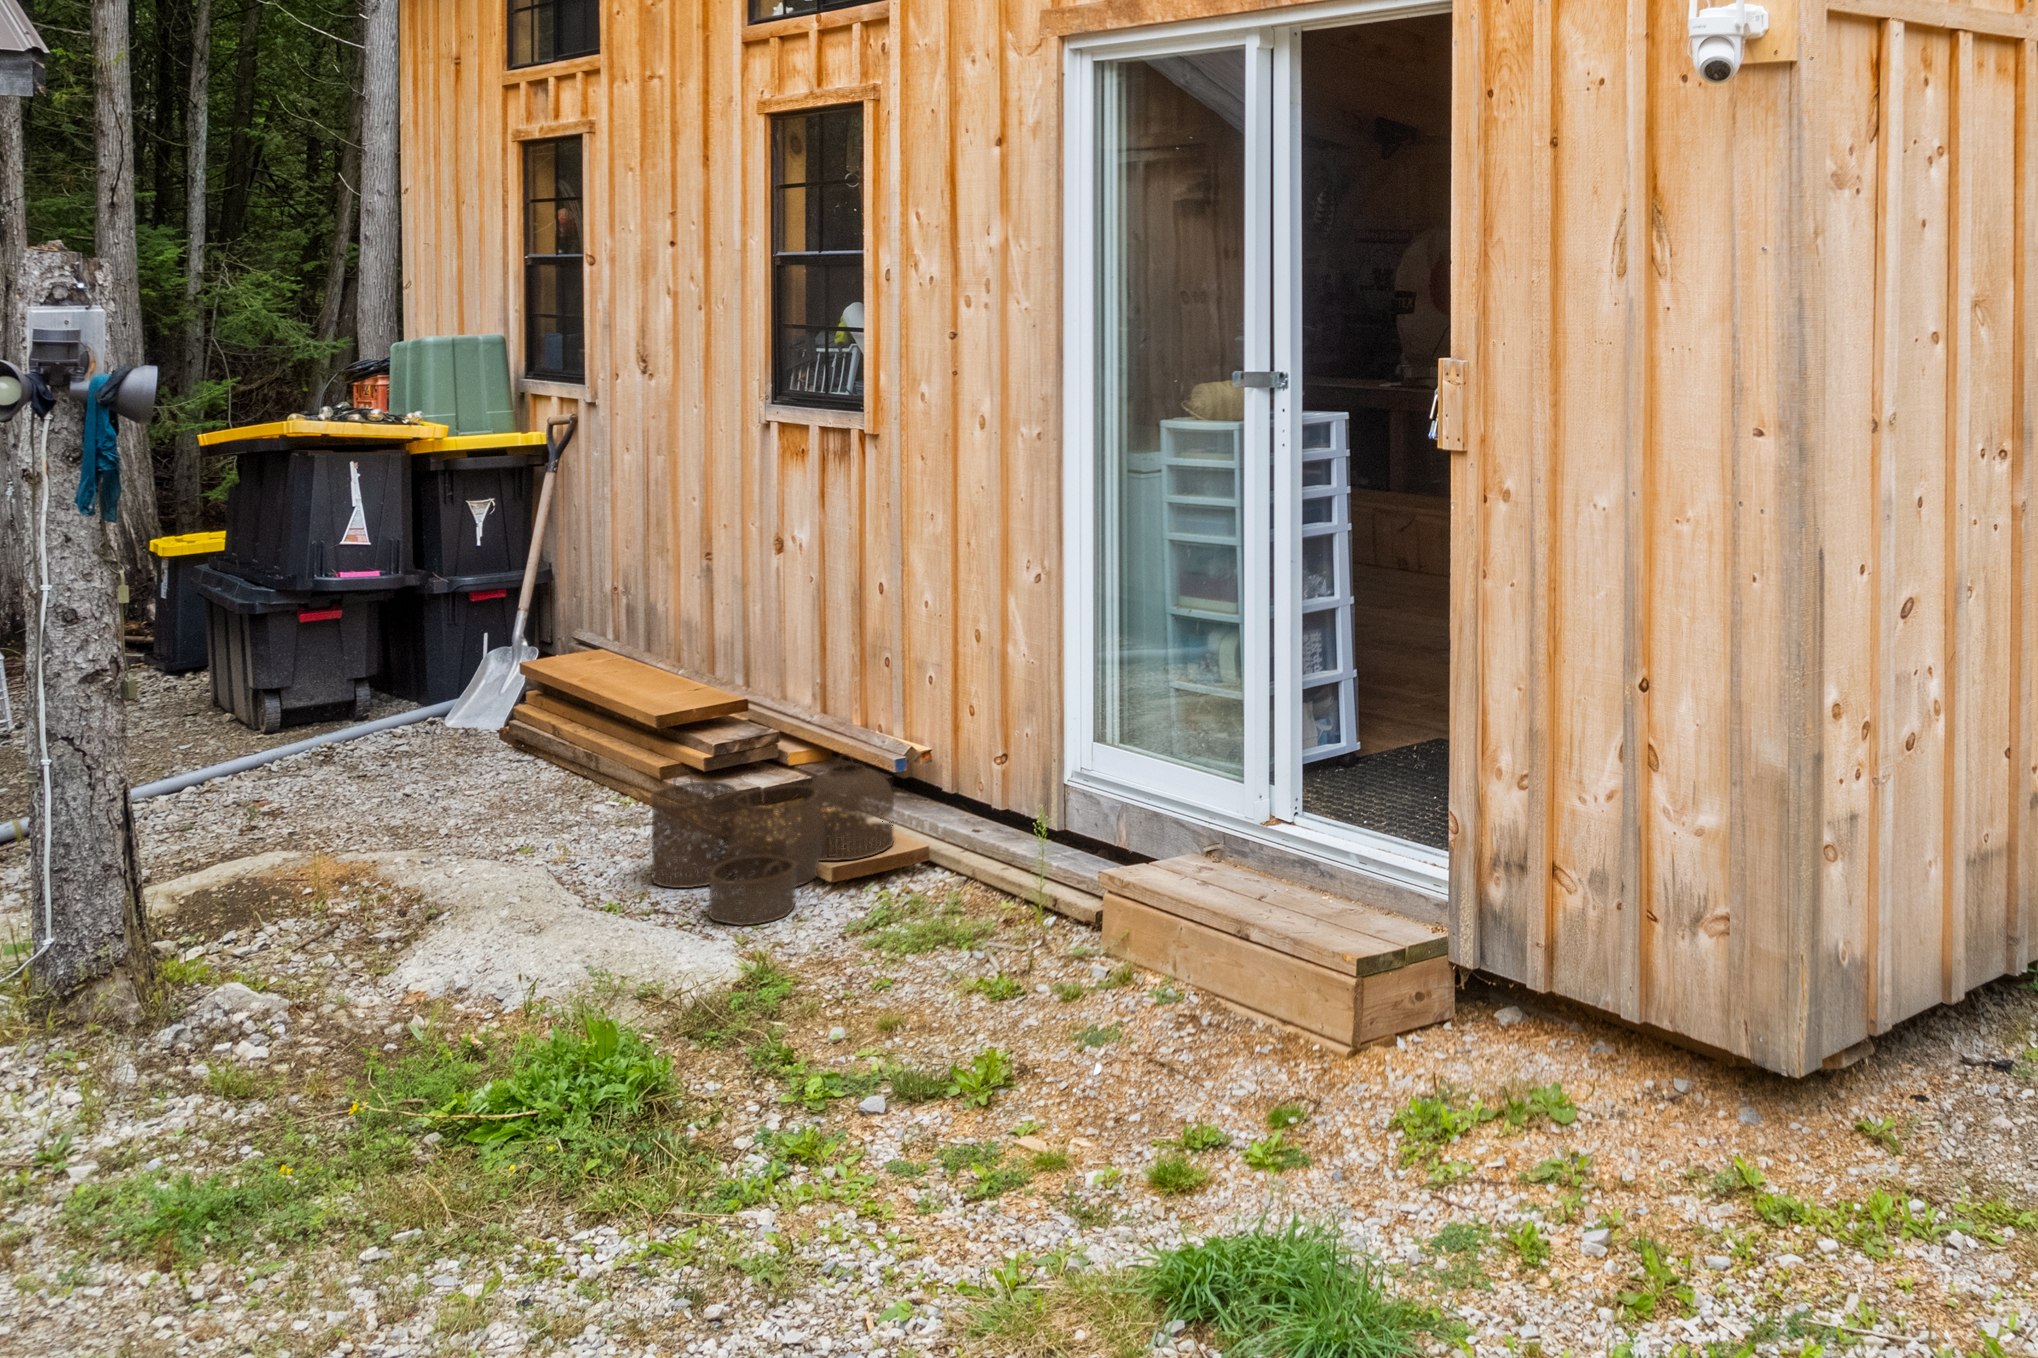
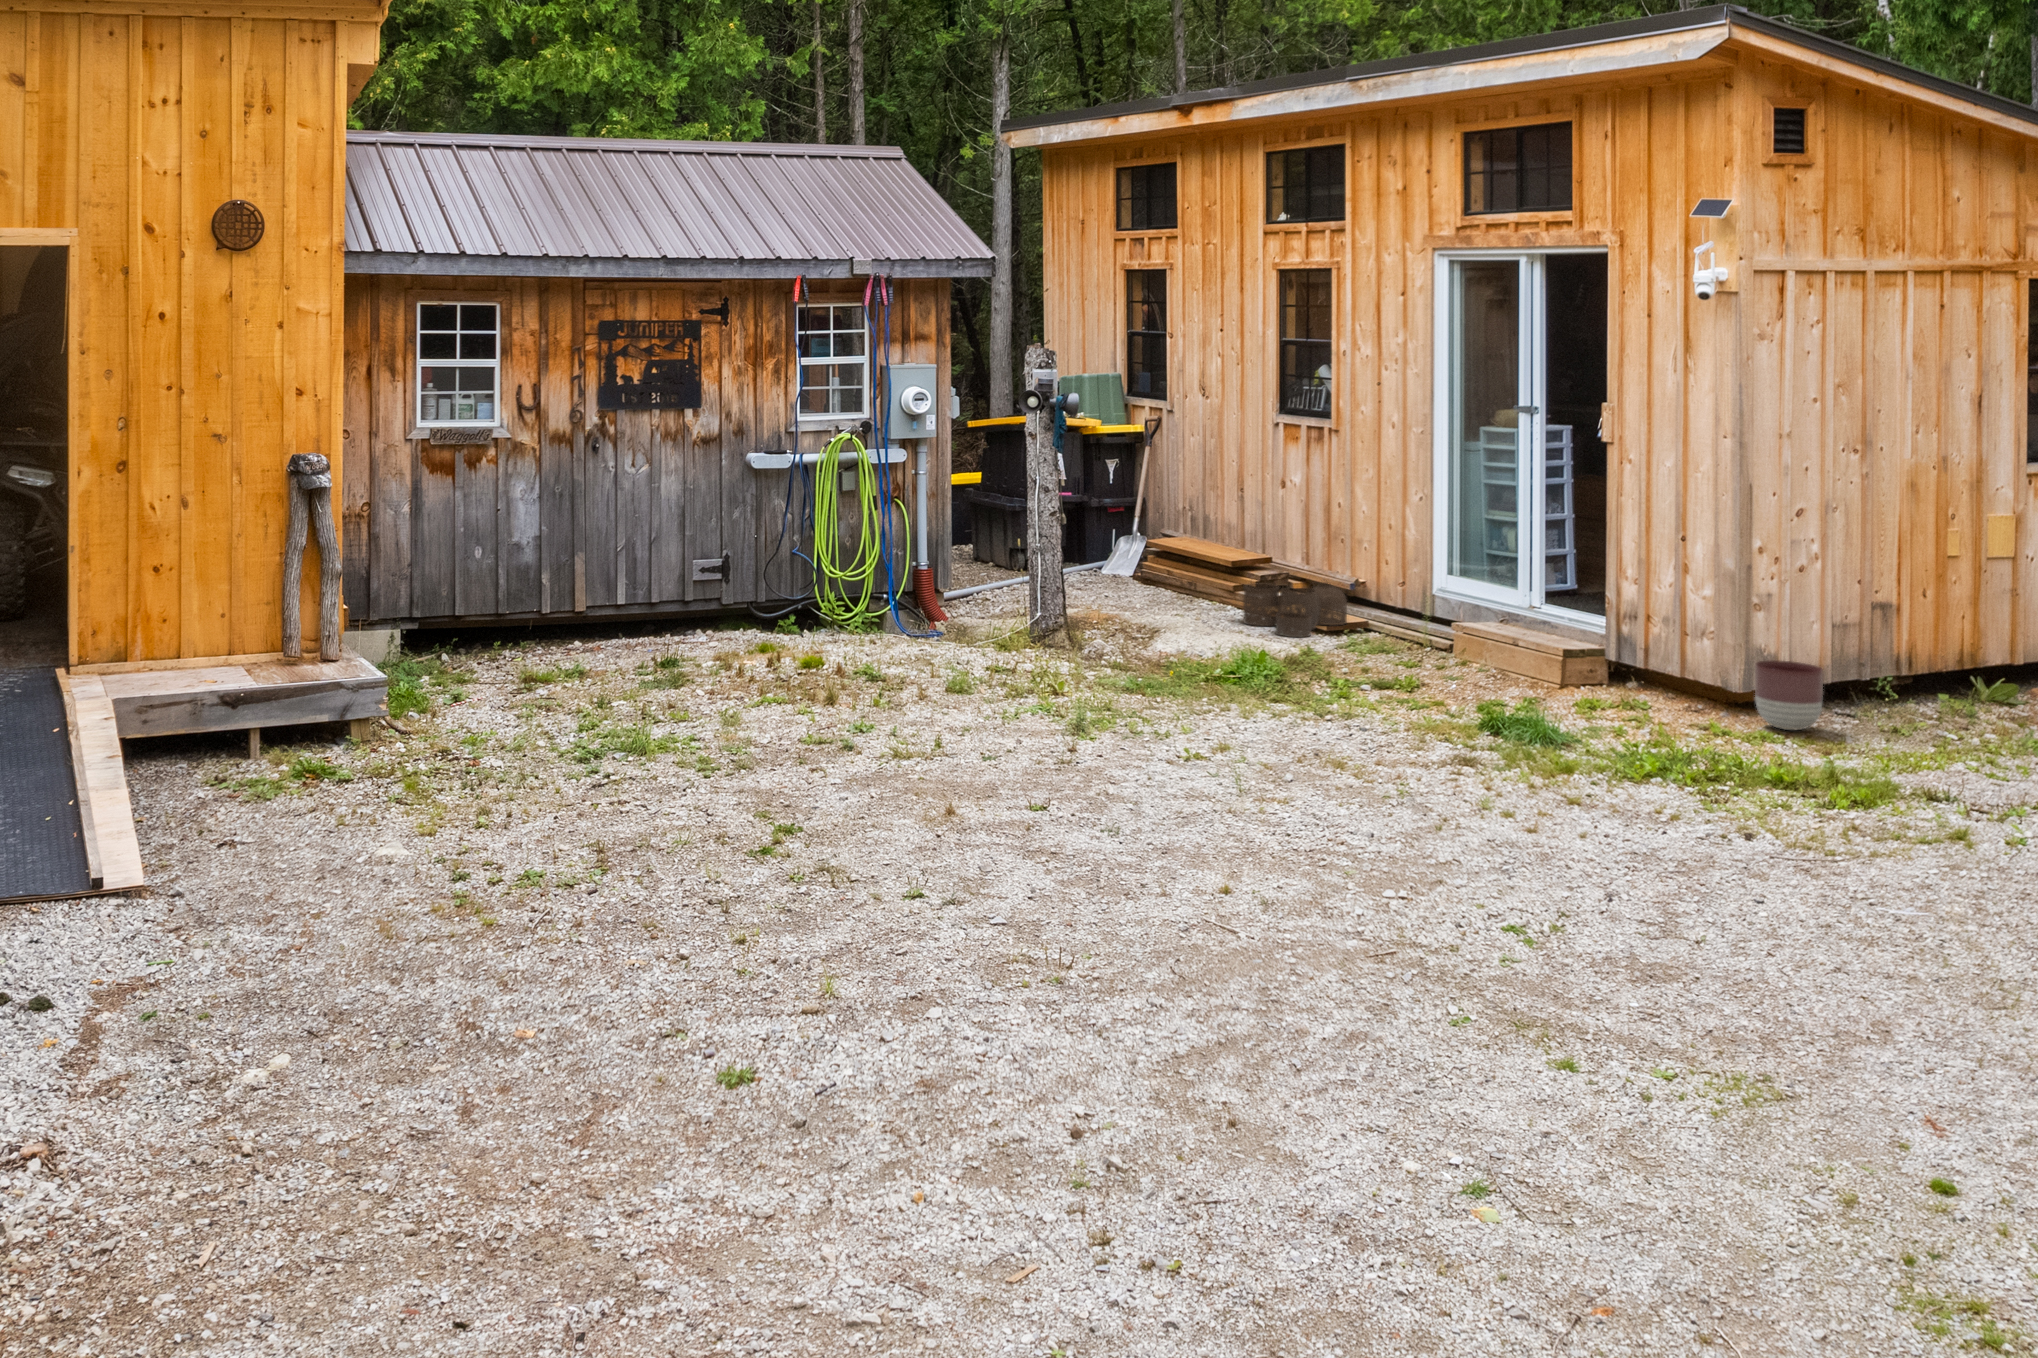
planter: none [1840,984,2002,1187] -> present [1755,660,1823,730]

